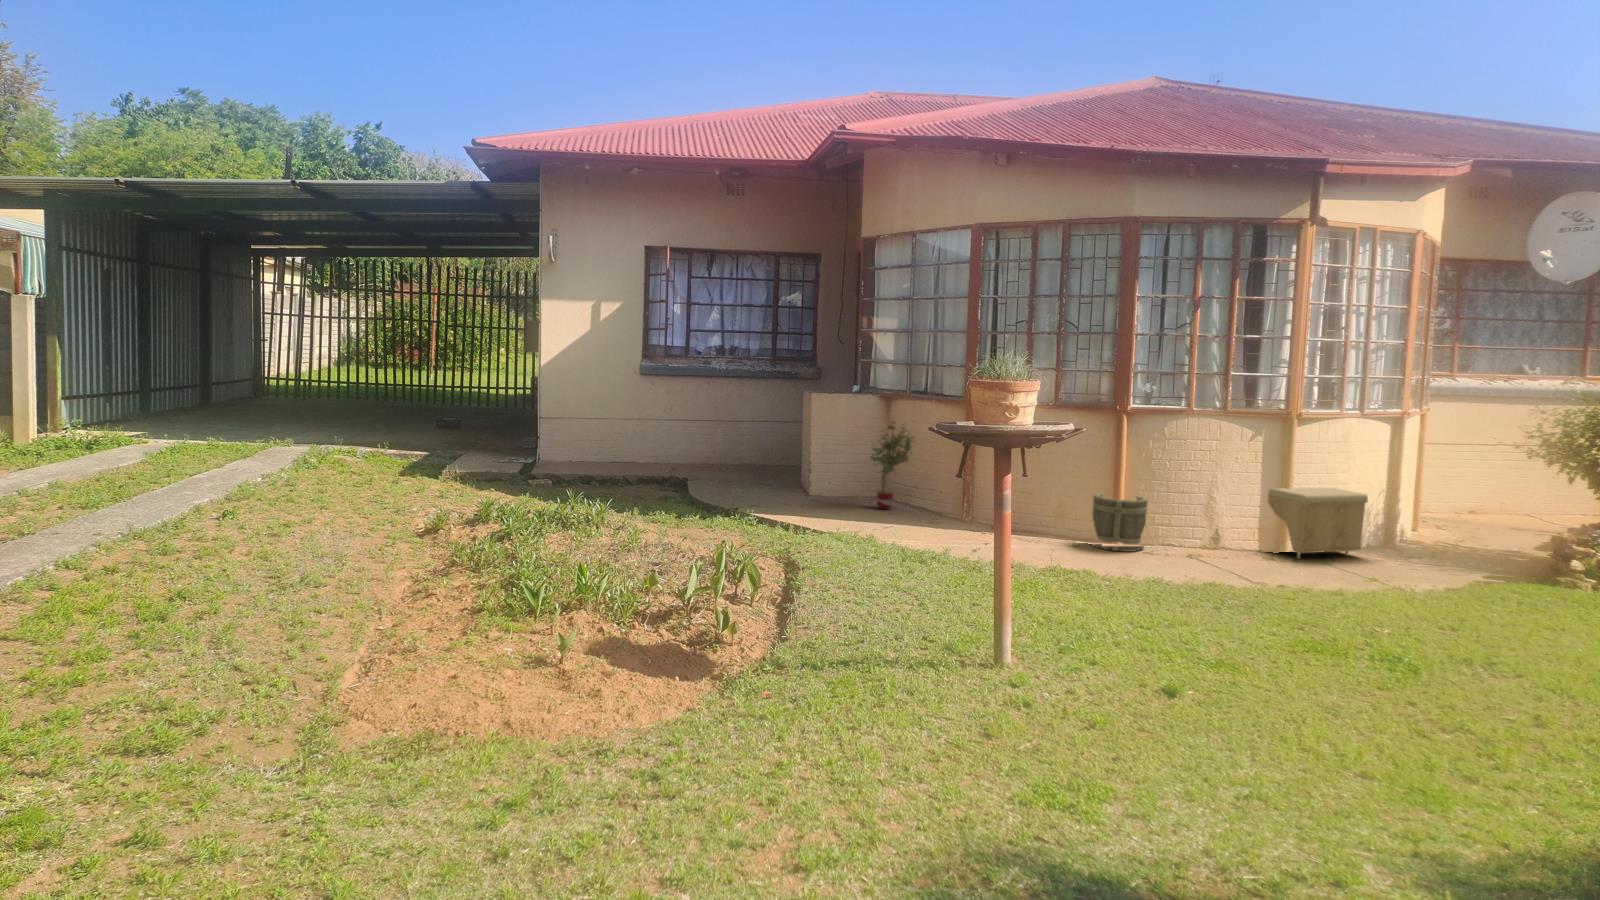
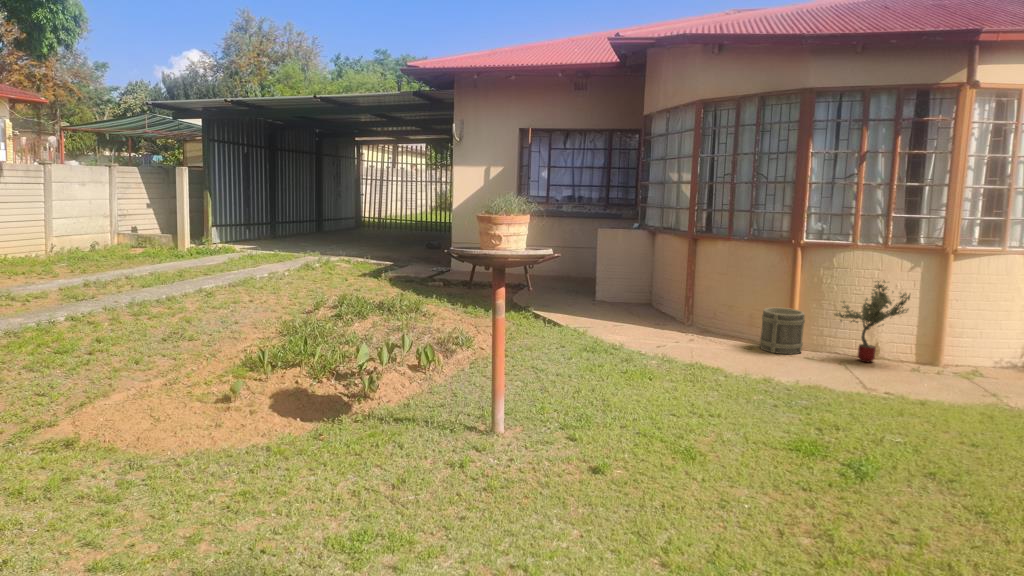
potted tree: present [870,421,914,510] -> present [834,281,910,362]
storage bench: present [1268,487,1368,558] -> none [914,311,1013,373]

